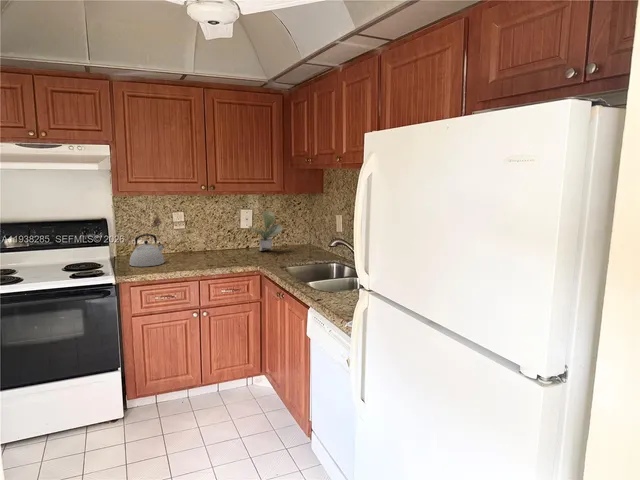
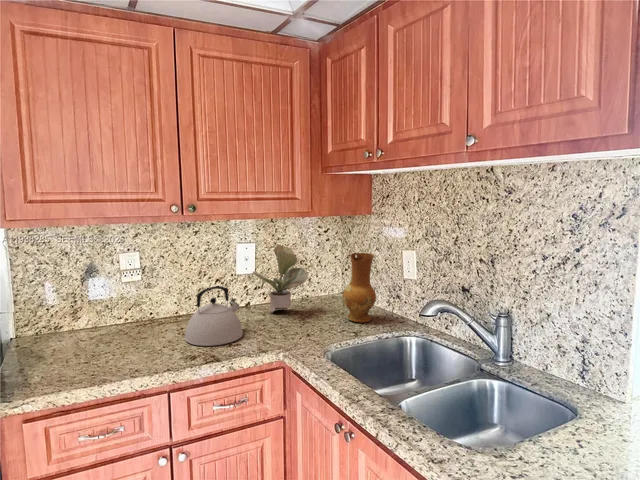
ceramic jug: none [300,215,320,257] -> present [343,253,376,323]
kettle: present [129,234,165,267] -> present [185,286,243,346]

